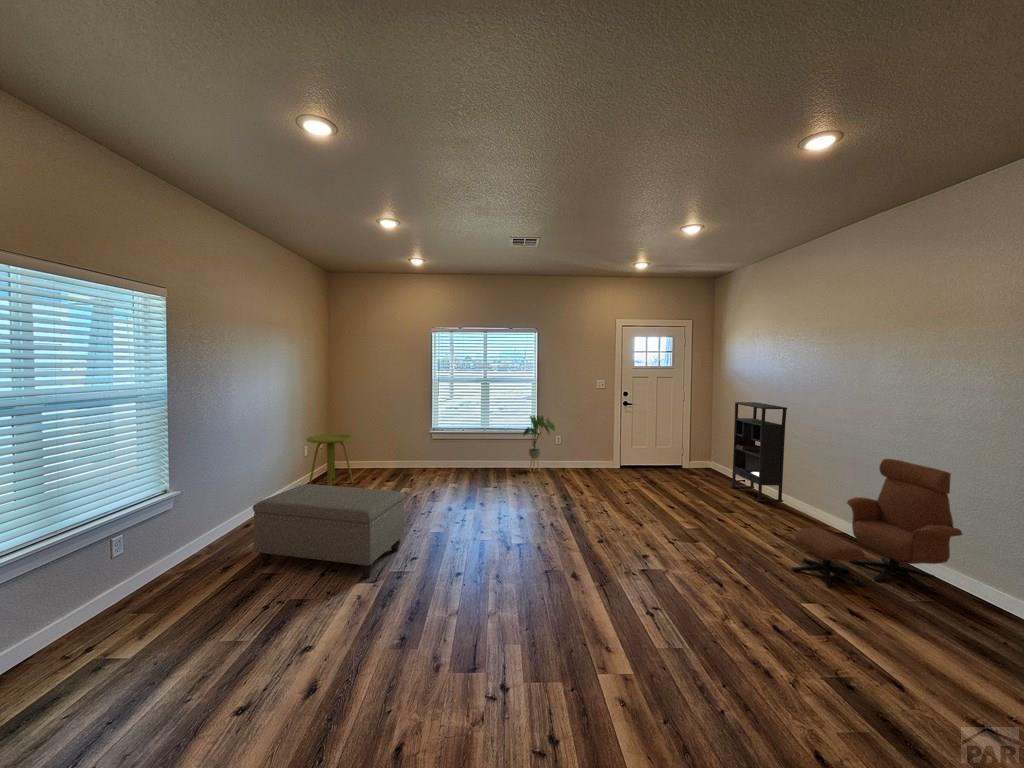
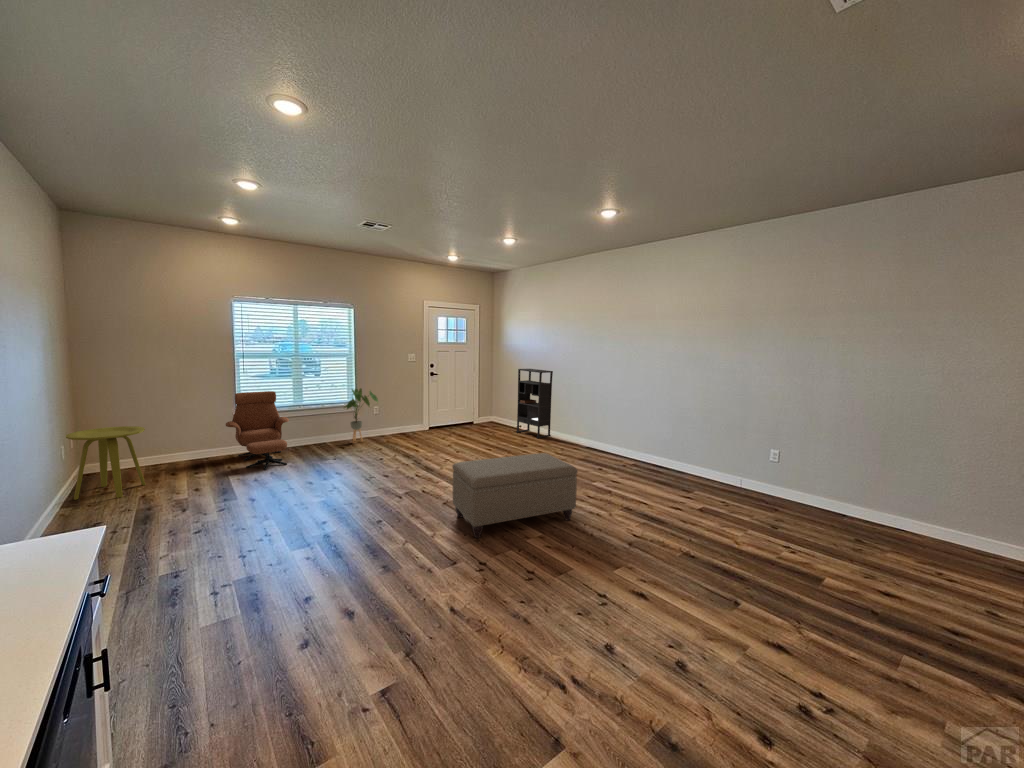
lounge chair: present [792,459,962,592] -> present [226,391,289,470]
ottoman: present [253,484,405,578] -> present [452,453,578,538]

